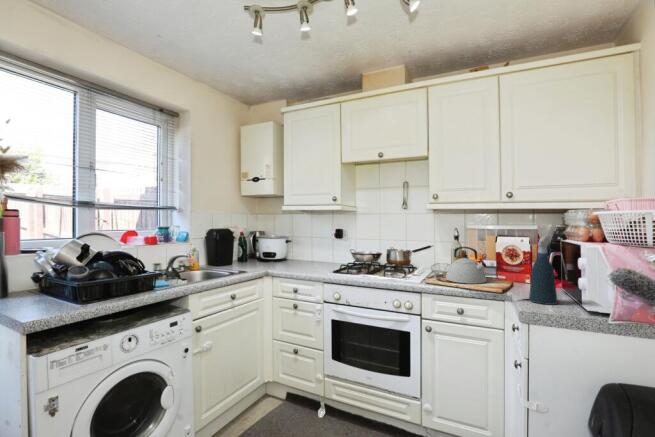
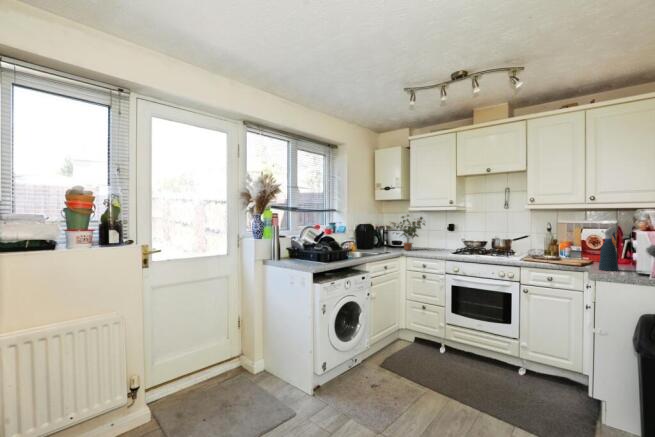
potted plant: none [253,216,305,267] -> present [389,215,425,250]
kettle: present [446,247,486,284] -> none [540,236,572,261]

